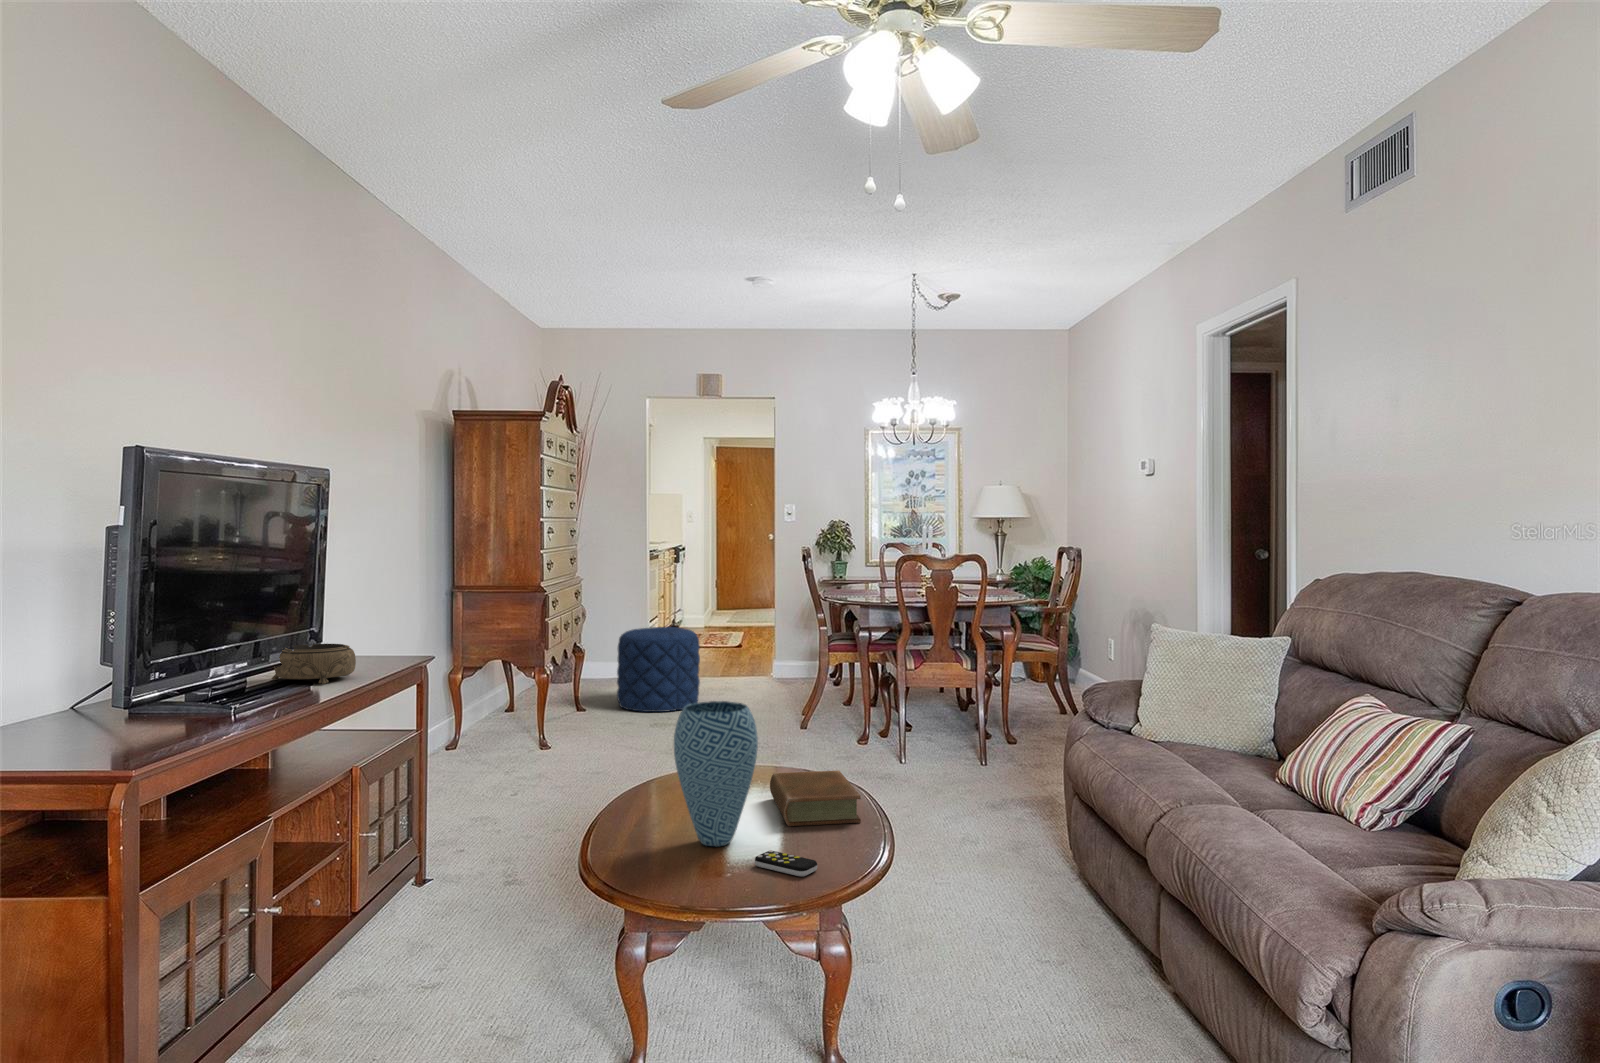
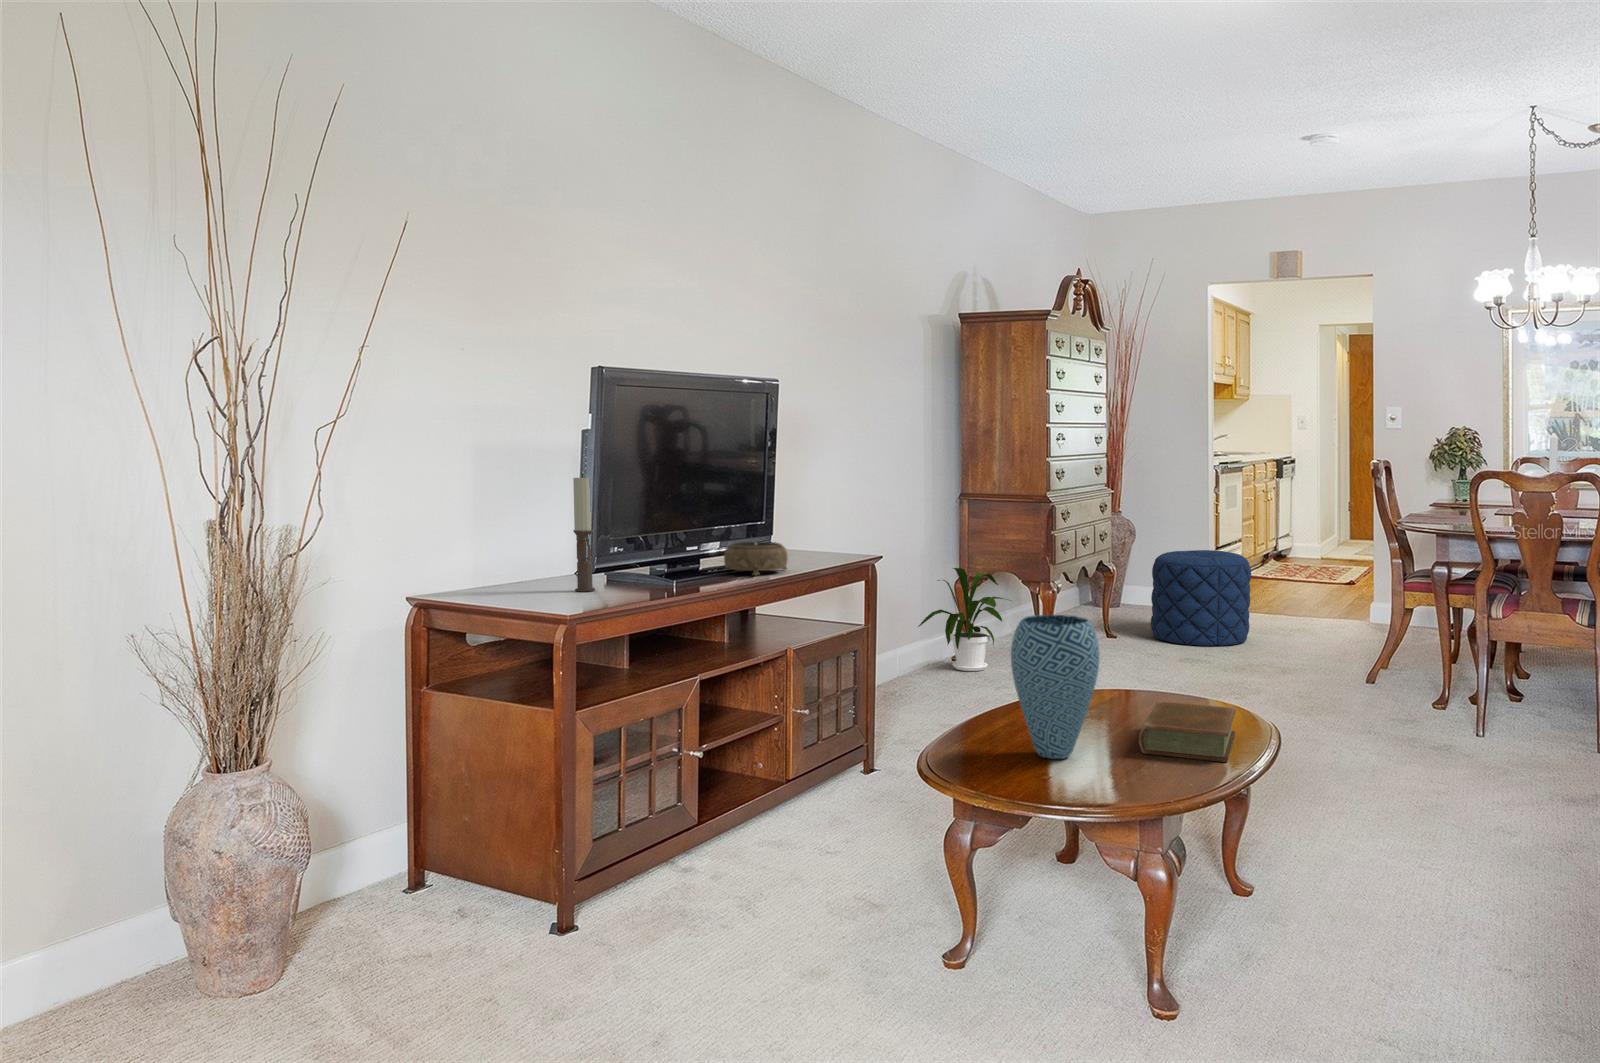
candle: none [93,570,125,724] -> present [573,474,595,591]
house plant: none [414,657,511,760] -> present [918,568,1011,671]
remote control: present [755,850,817,876] -> none [1069,768,1128,796]

